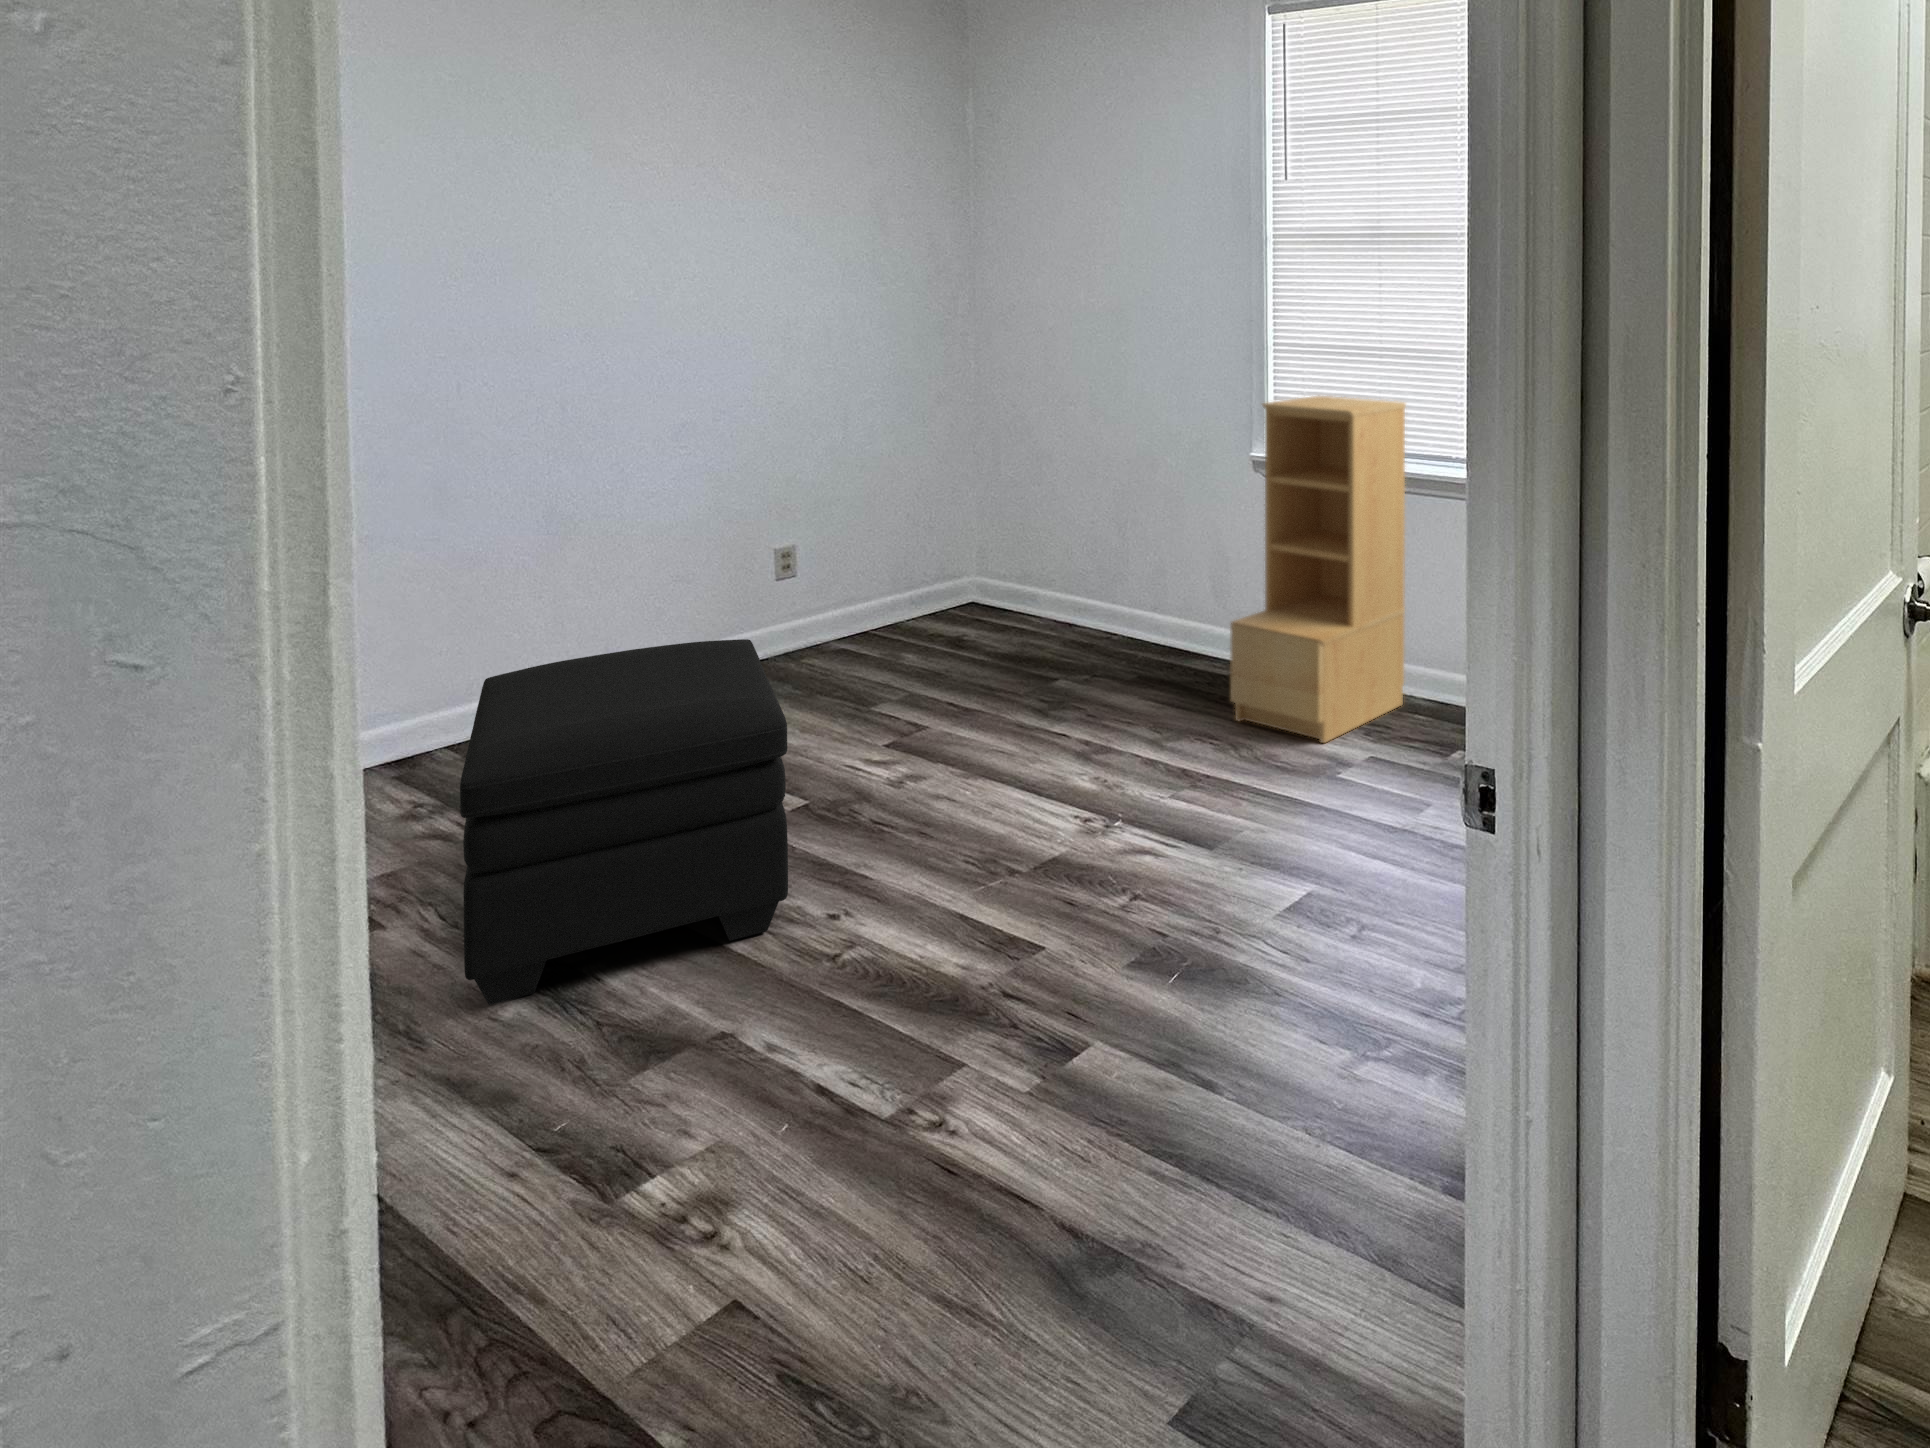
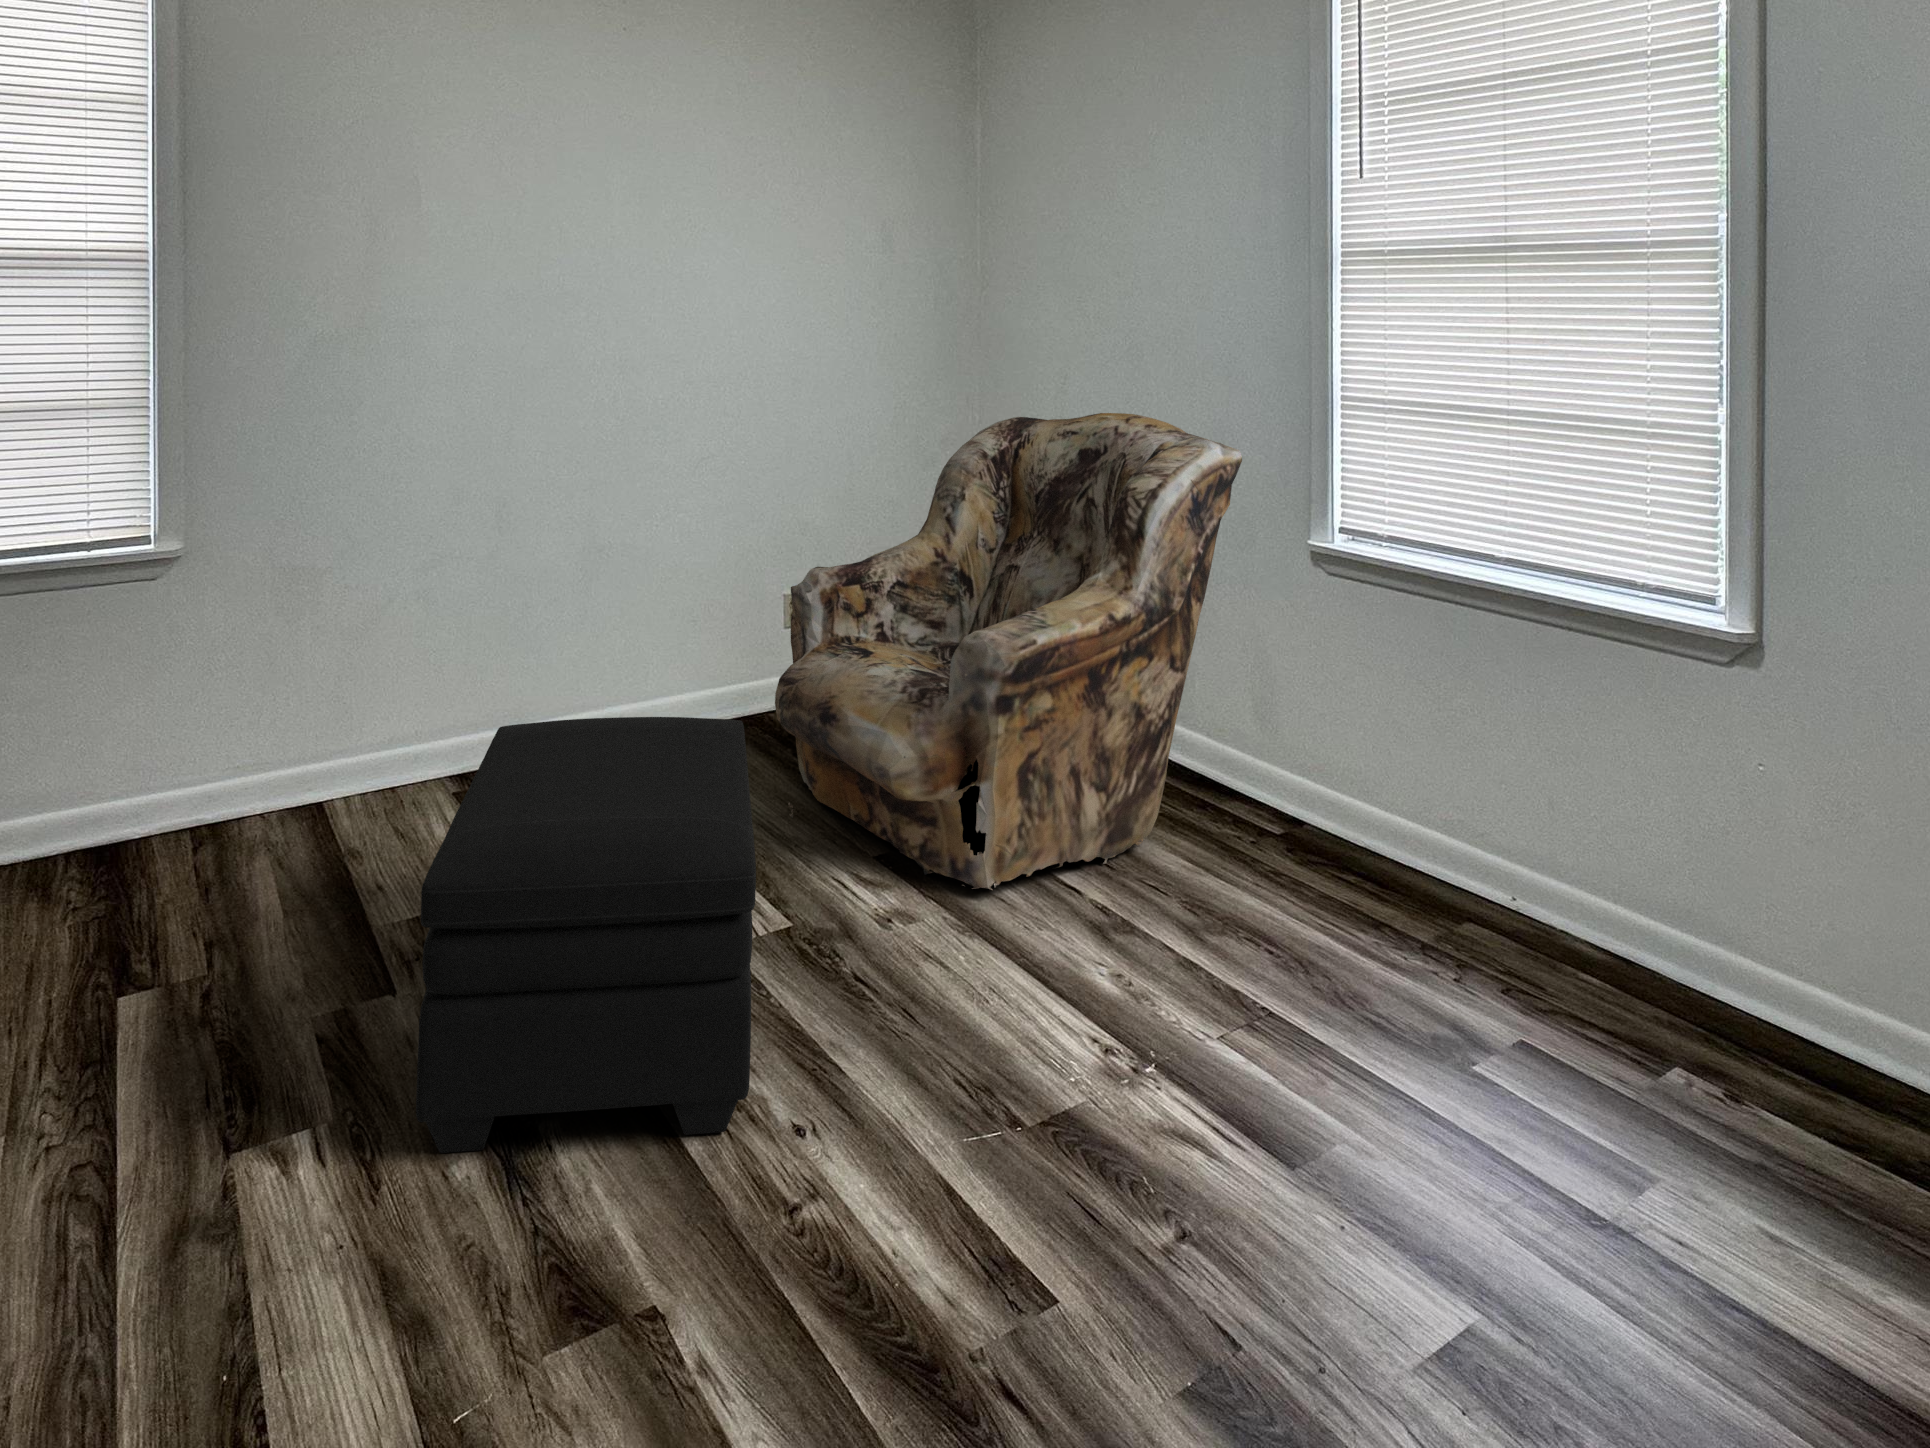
armchair: none [772,357,1195,749] -> present [775,413,1242,890]
bookshelf: present [1230,396,1406,743] -> none [1290,485,1555,993]

